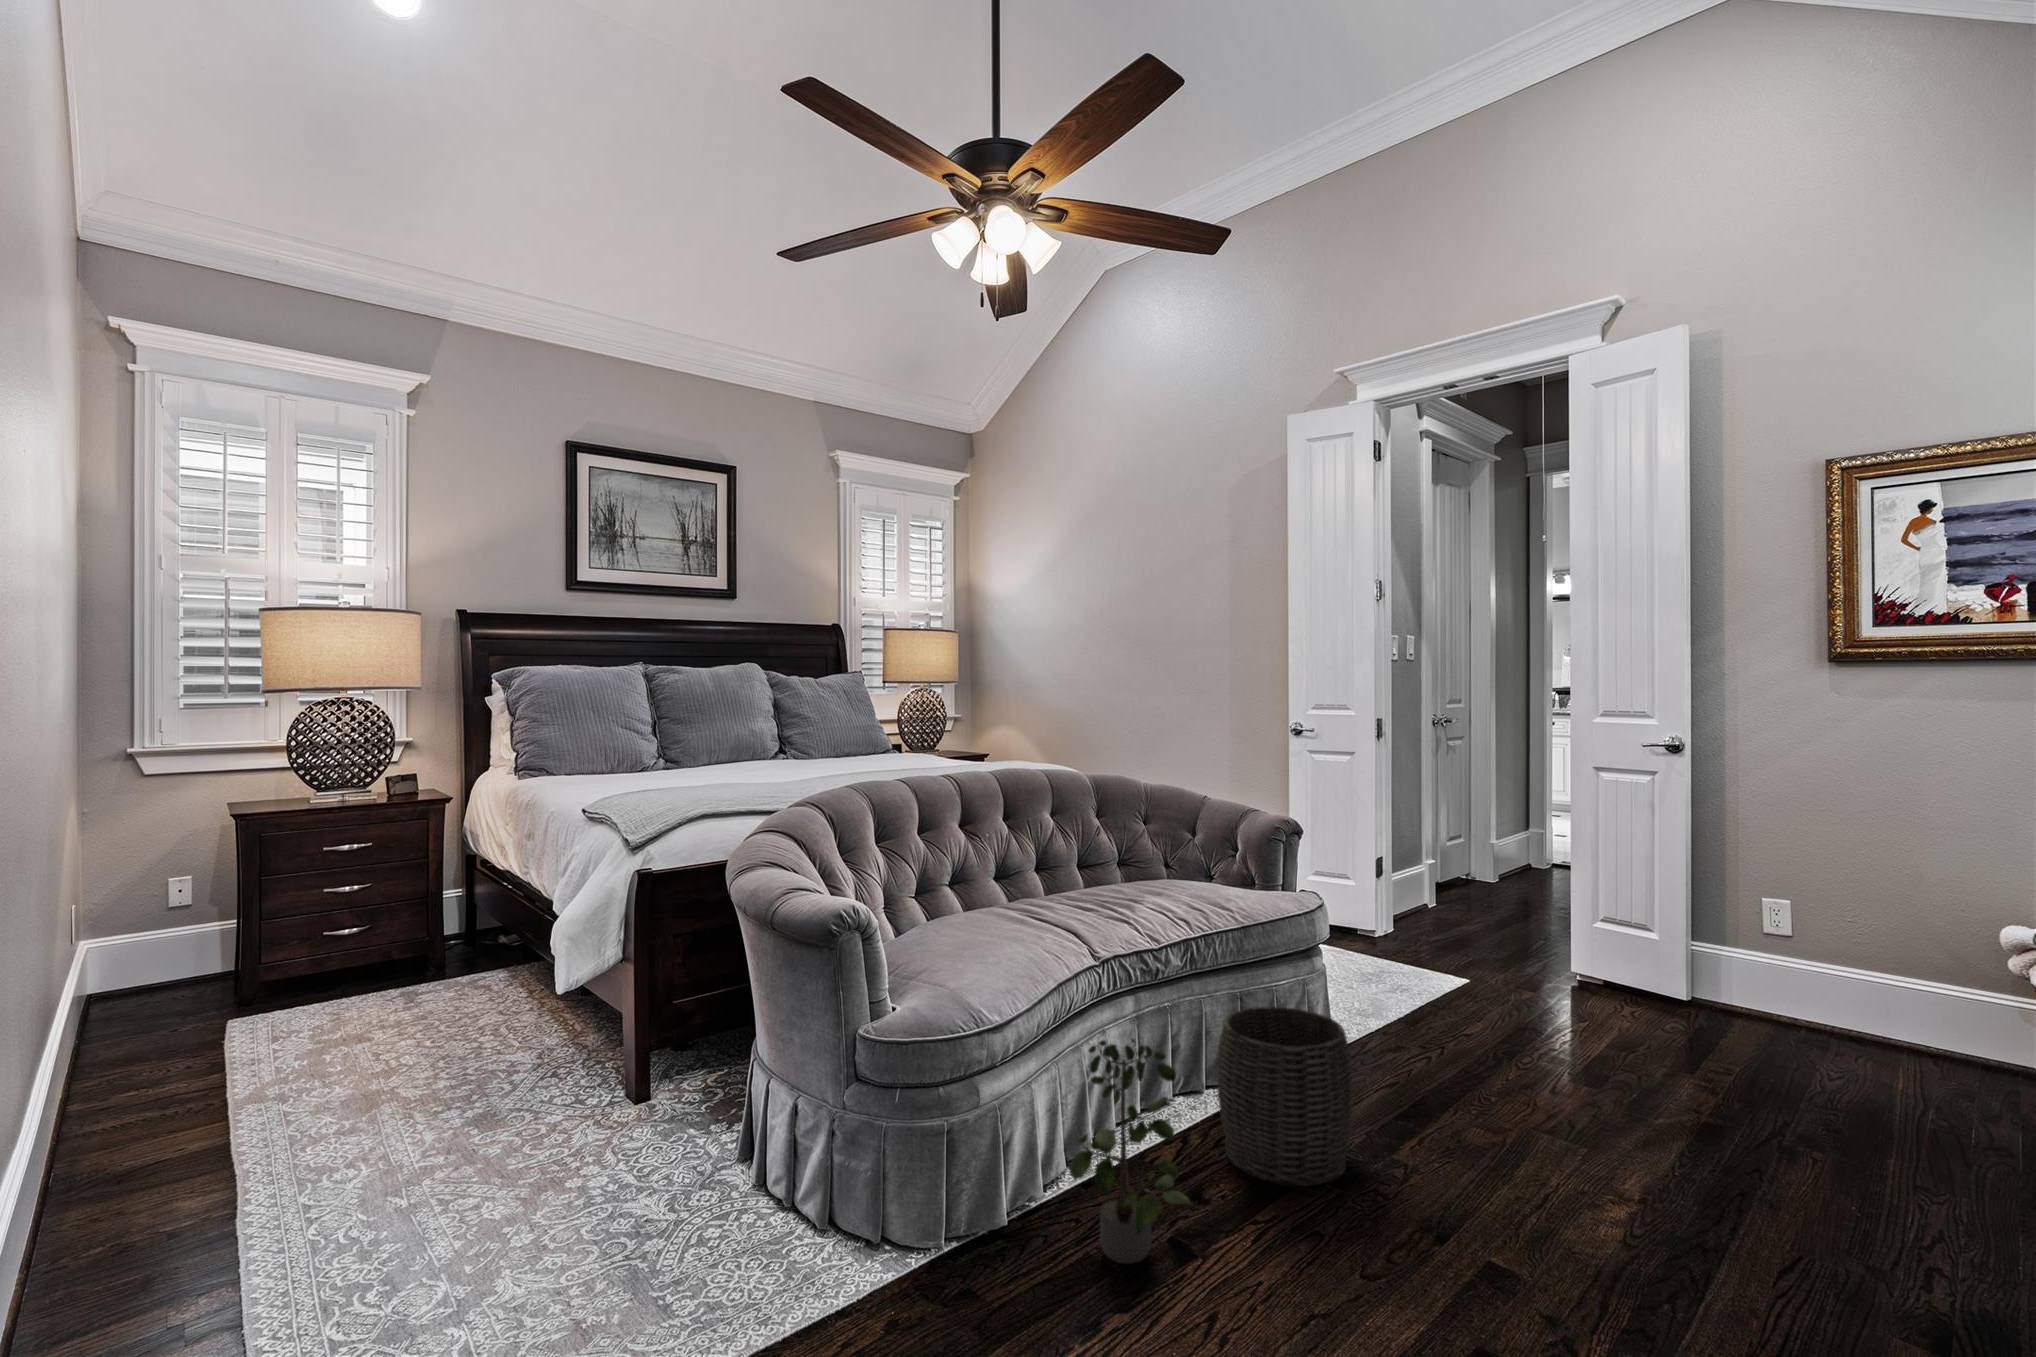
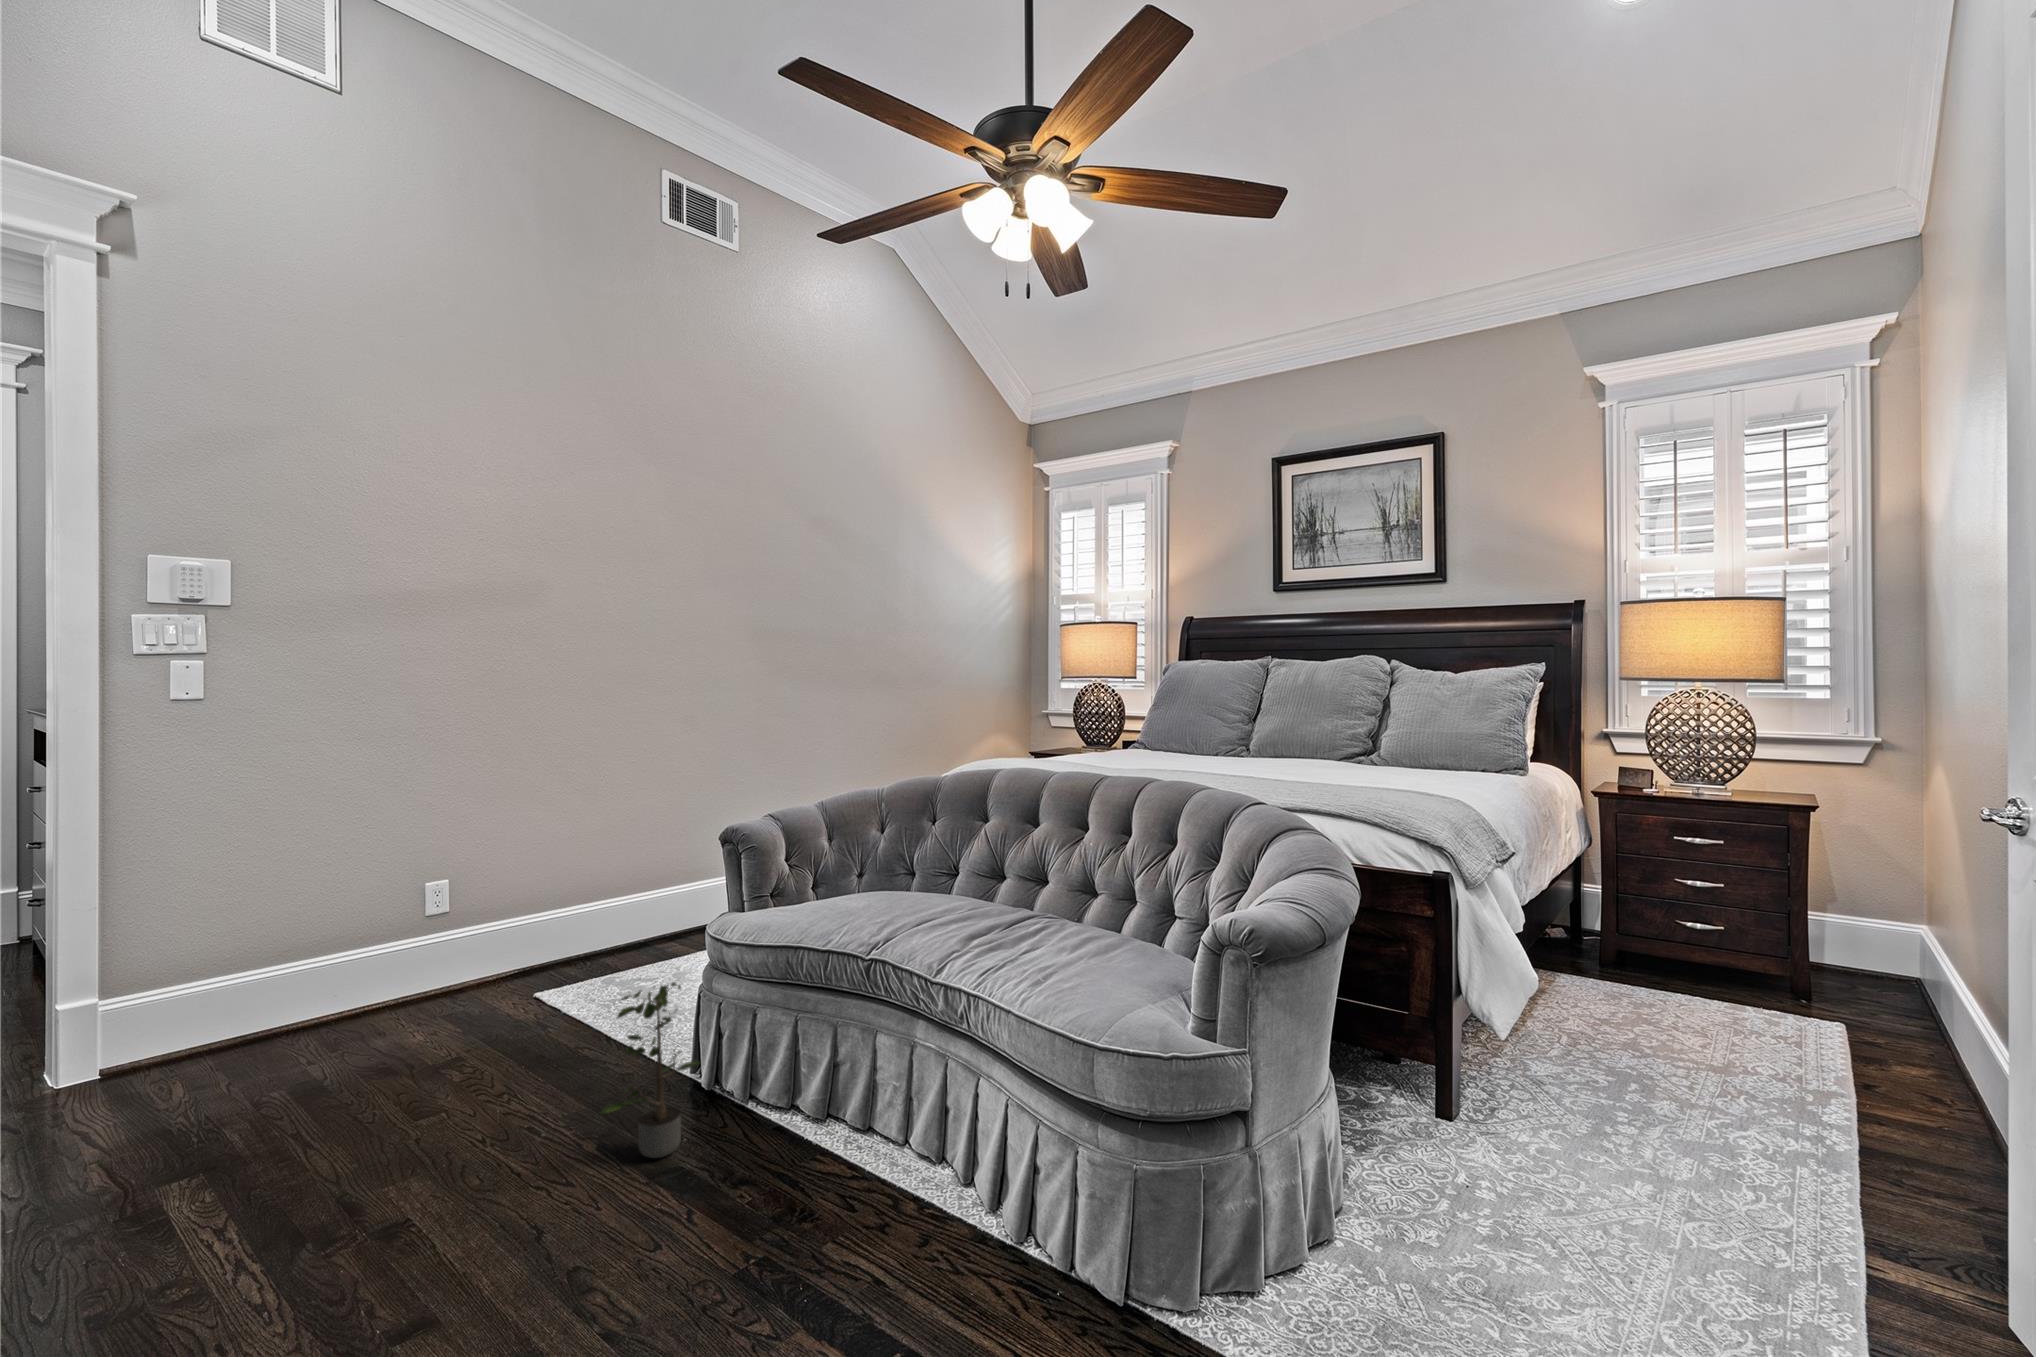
woven basket: present [1218,1007,1353,1186] -> none [729,1064,880,1280]

